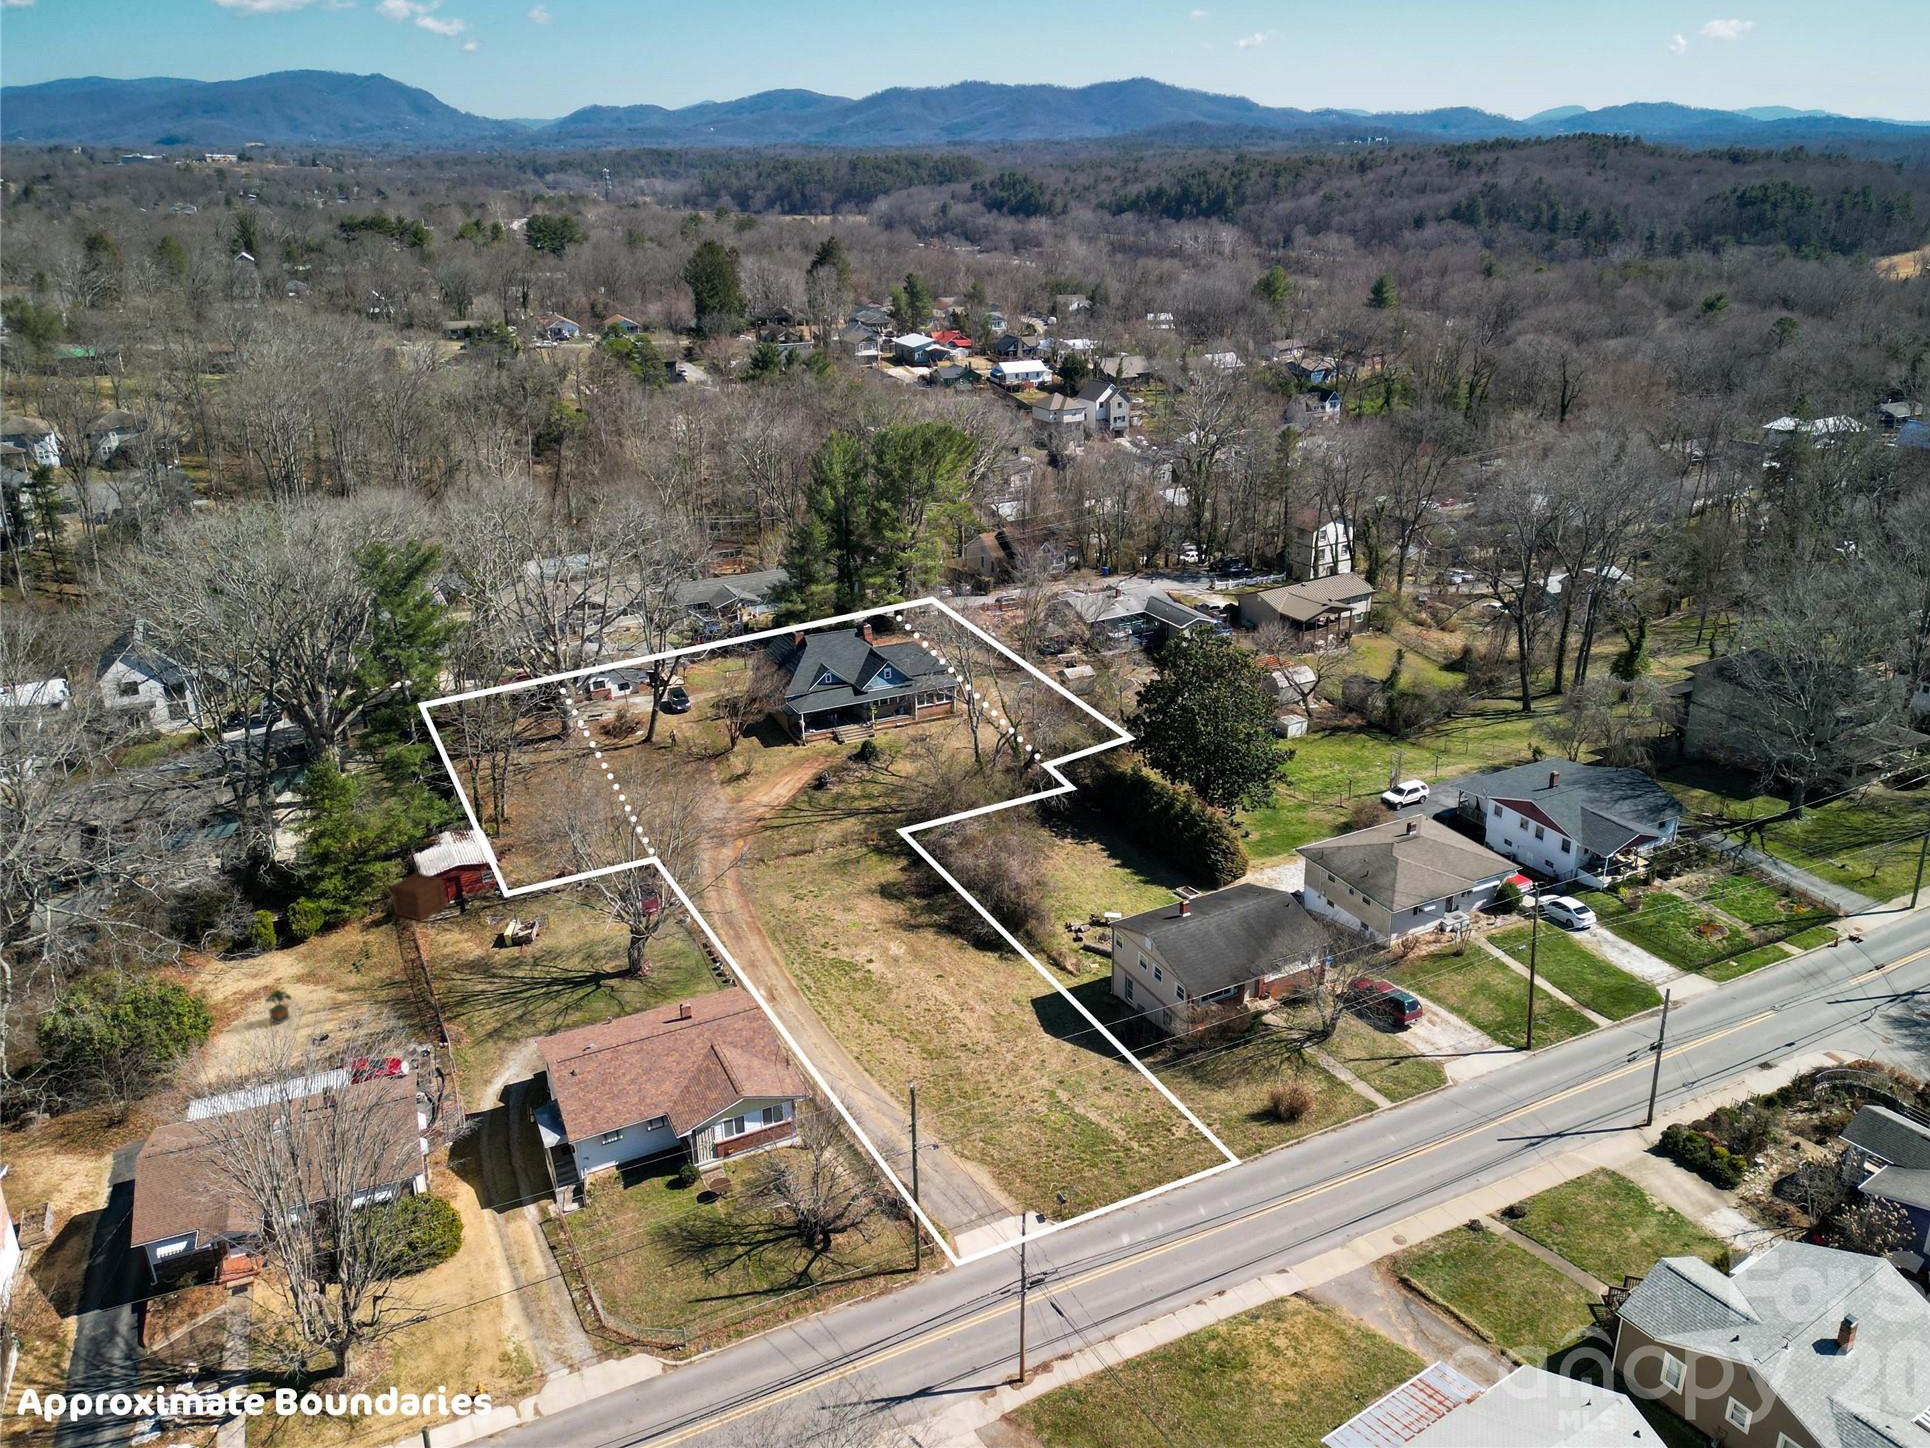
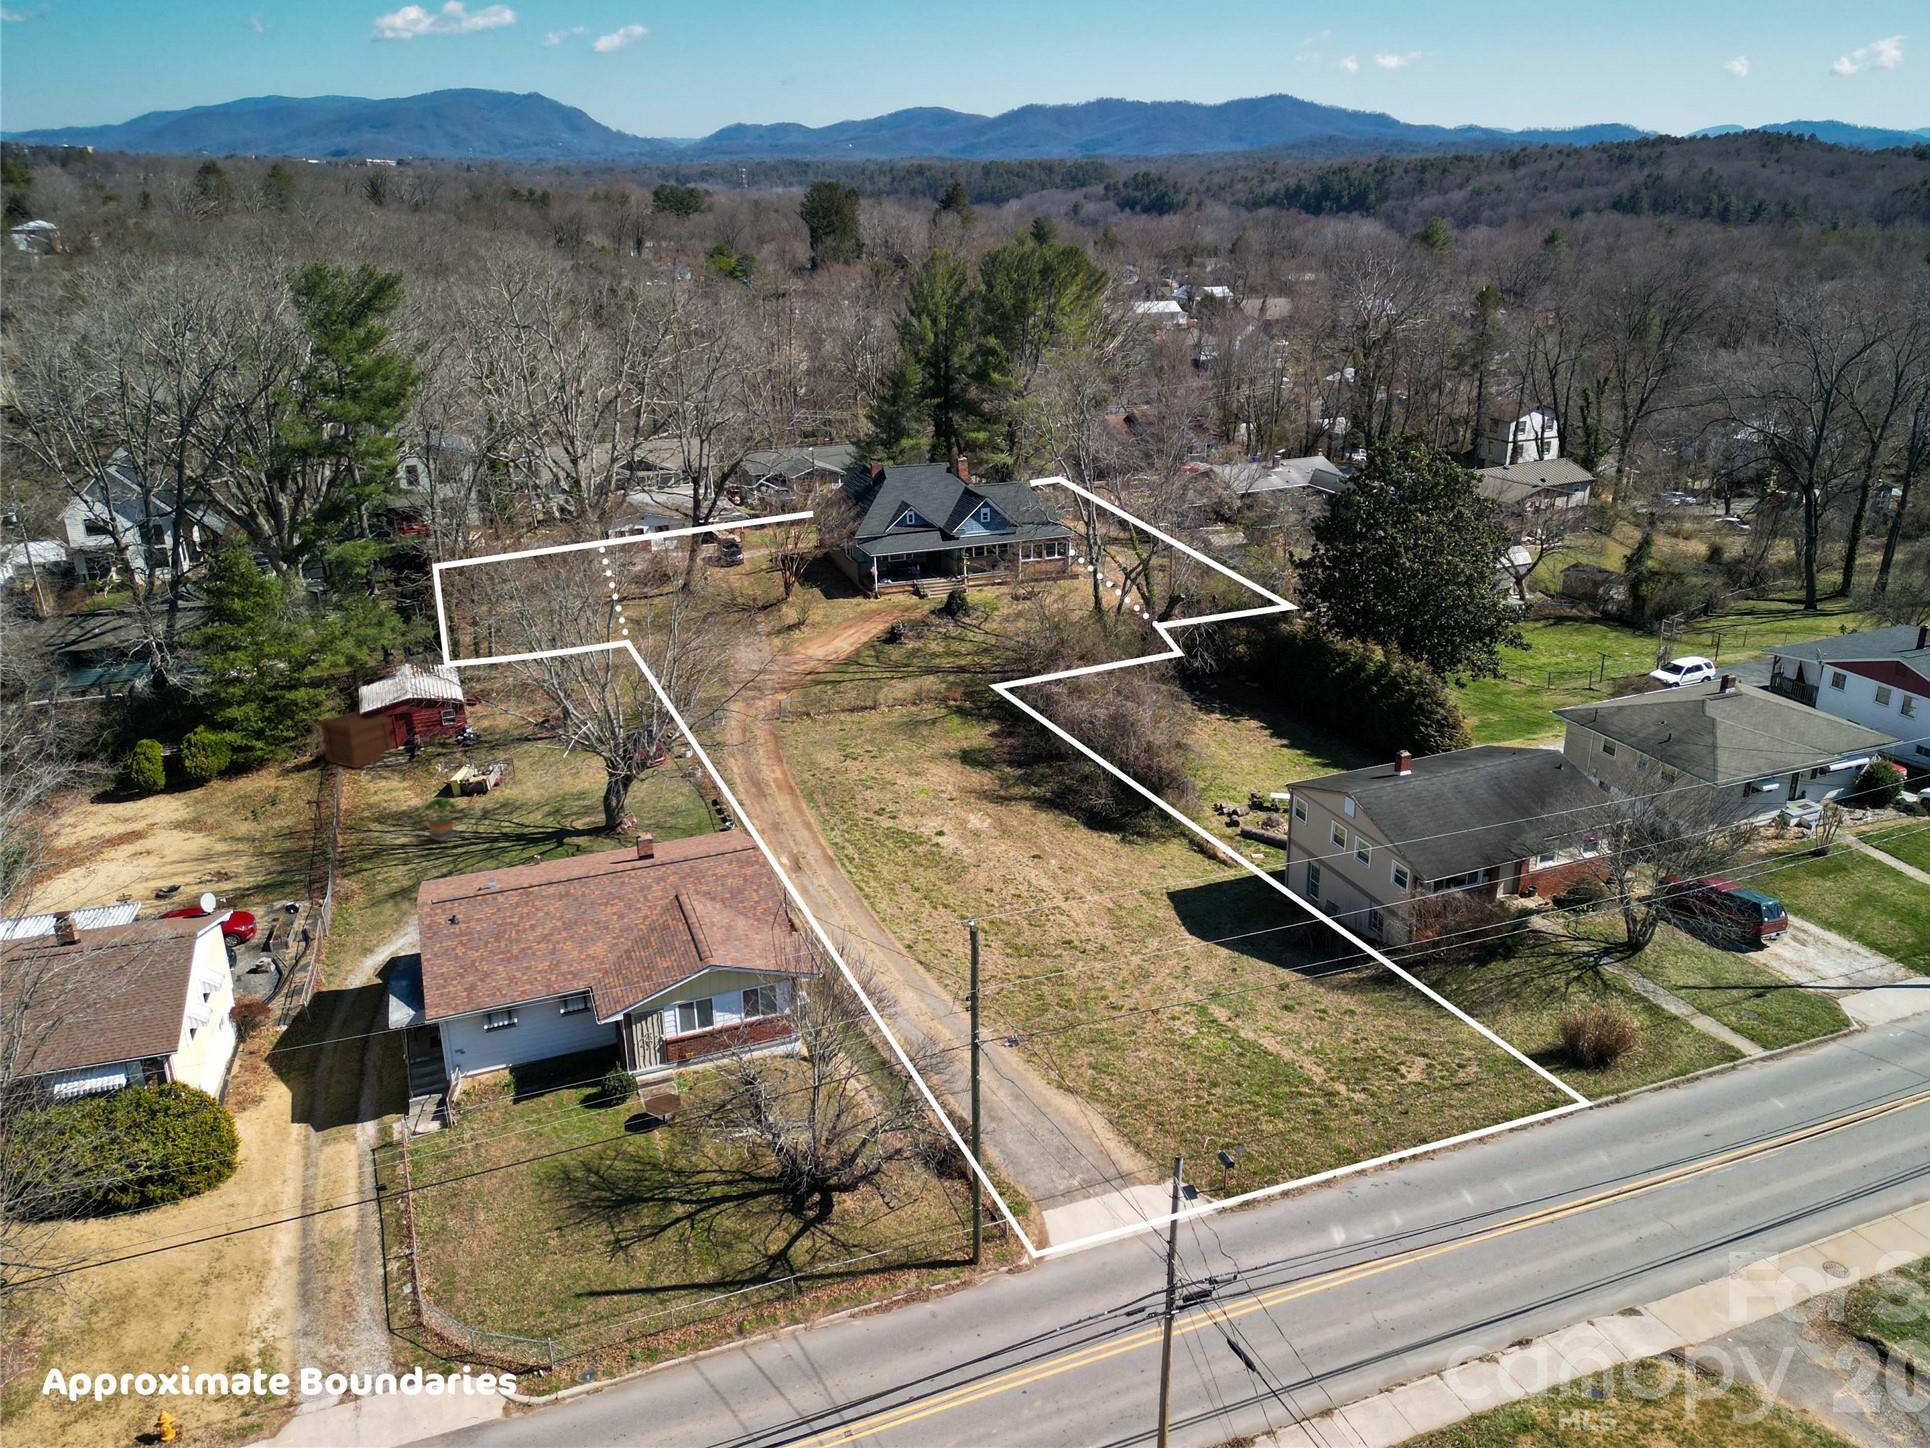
potted tree: present [265,990,291,1024] -> present [424,797,457,841]

